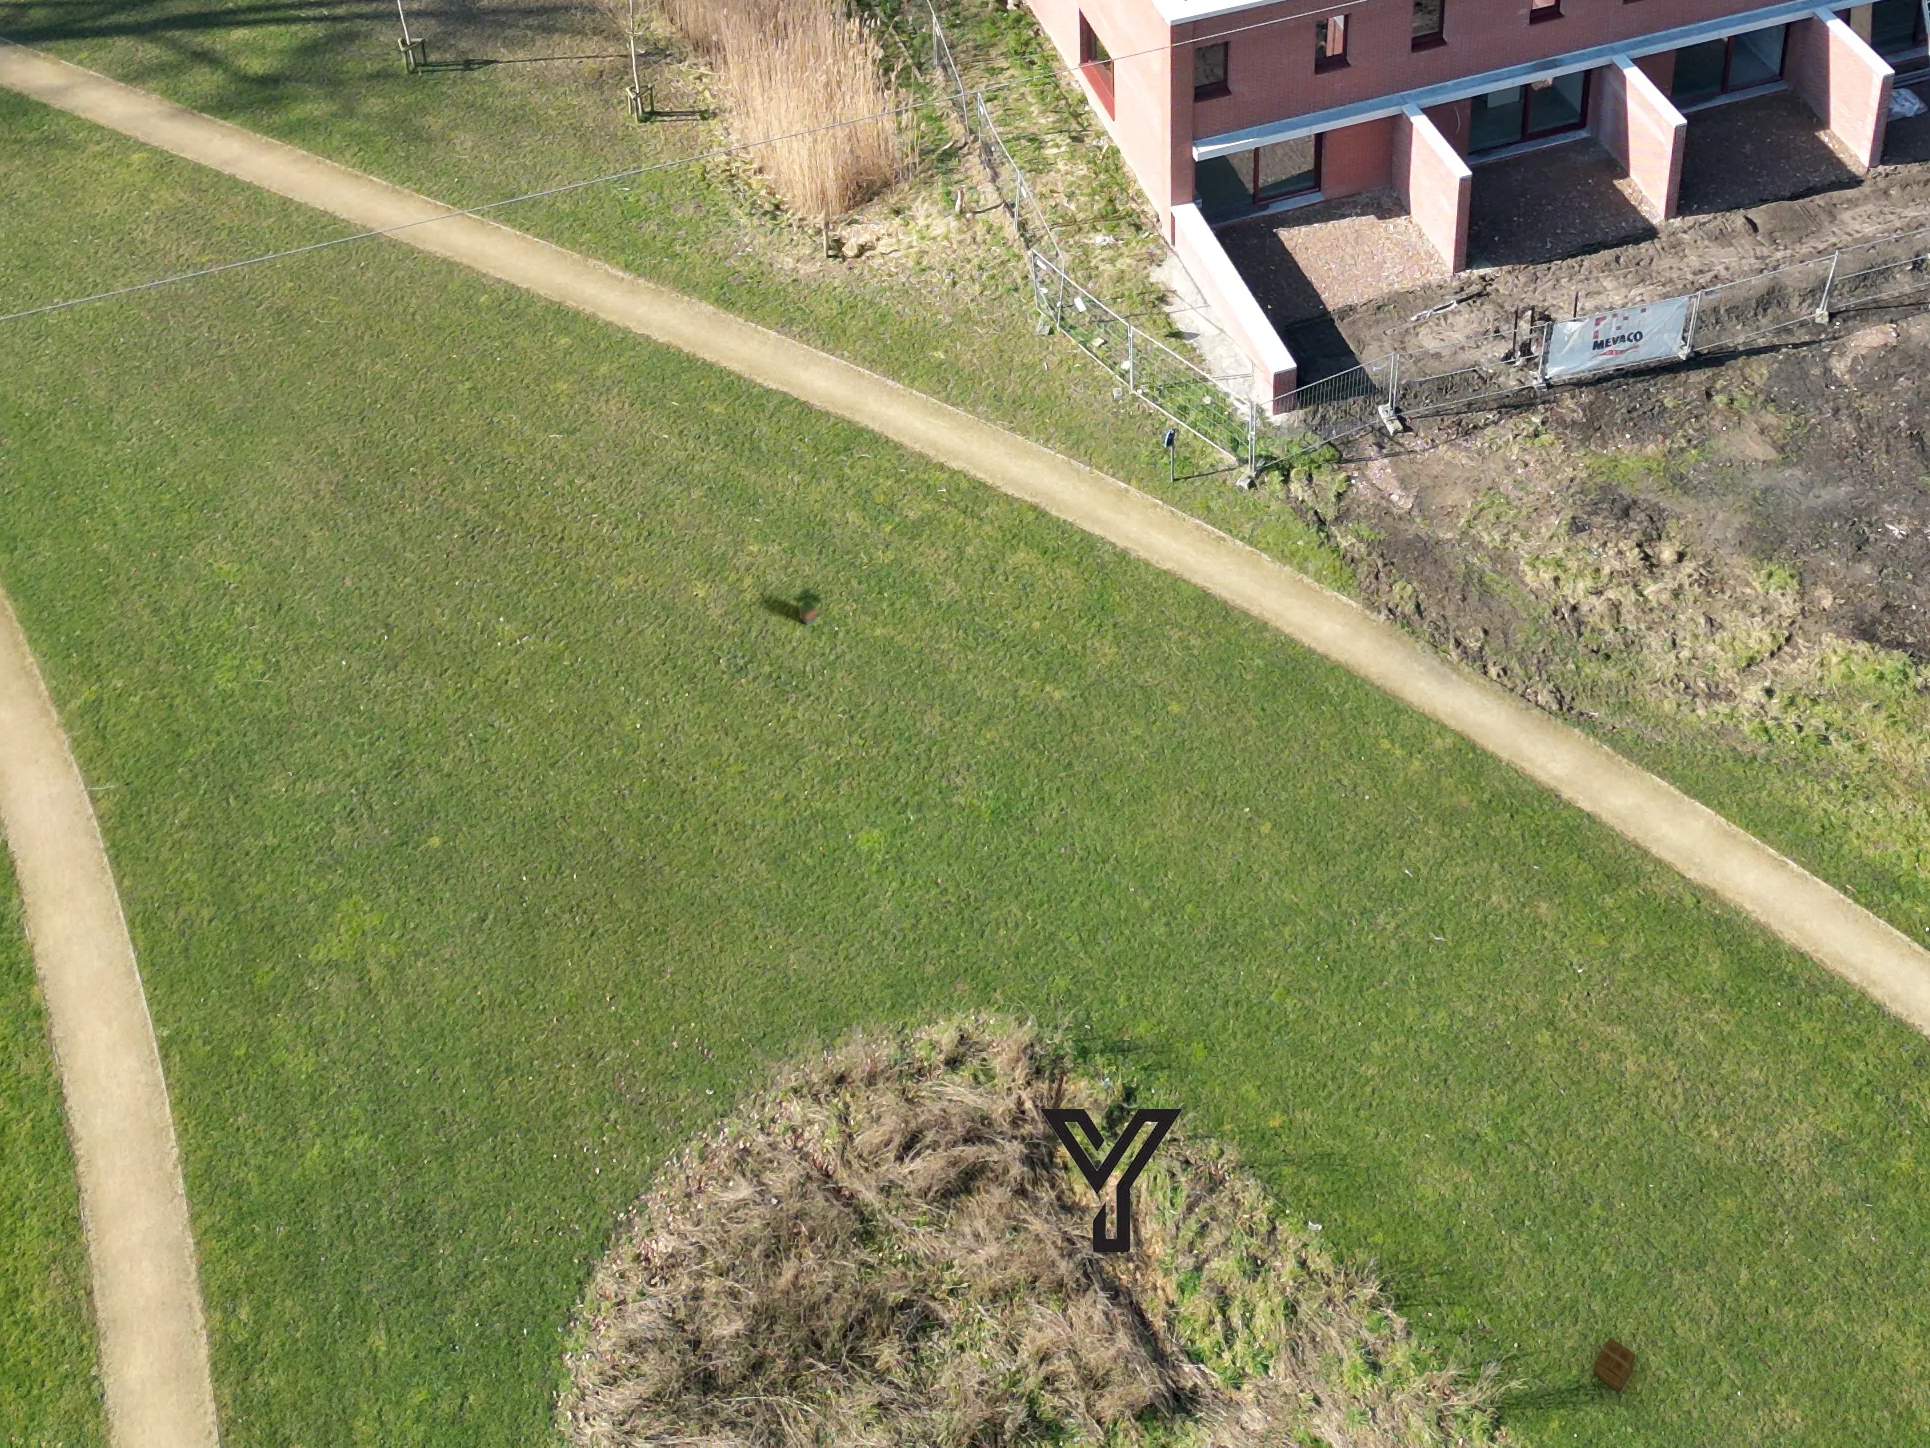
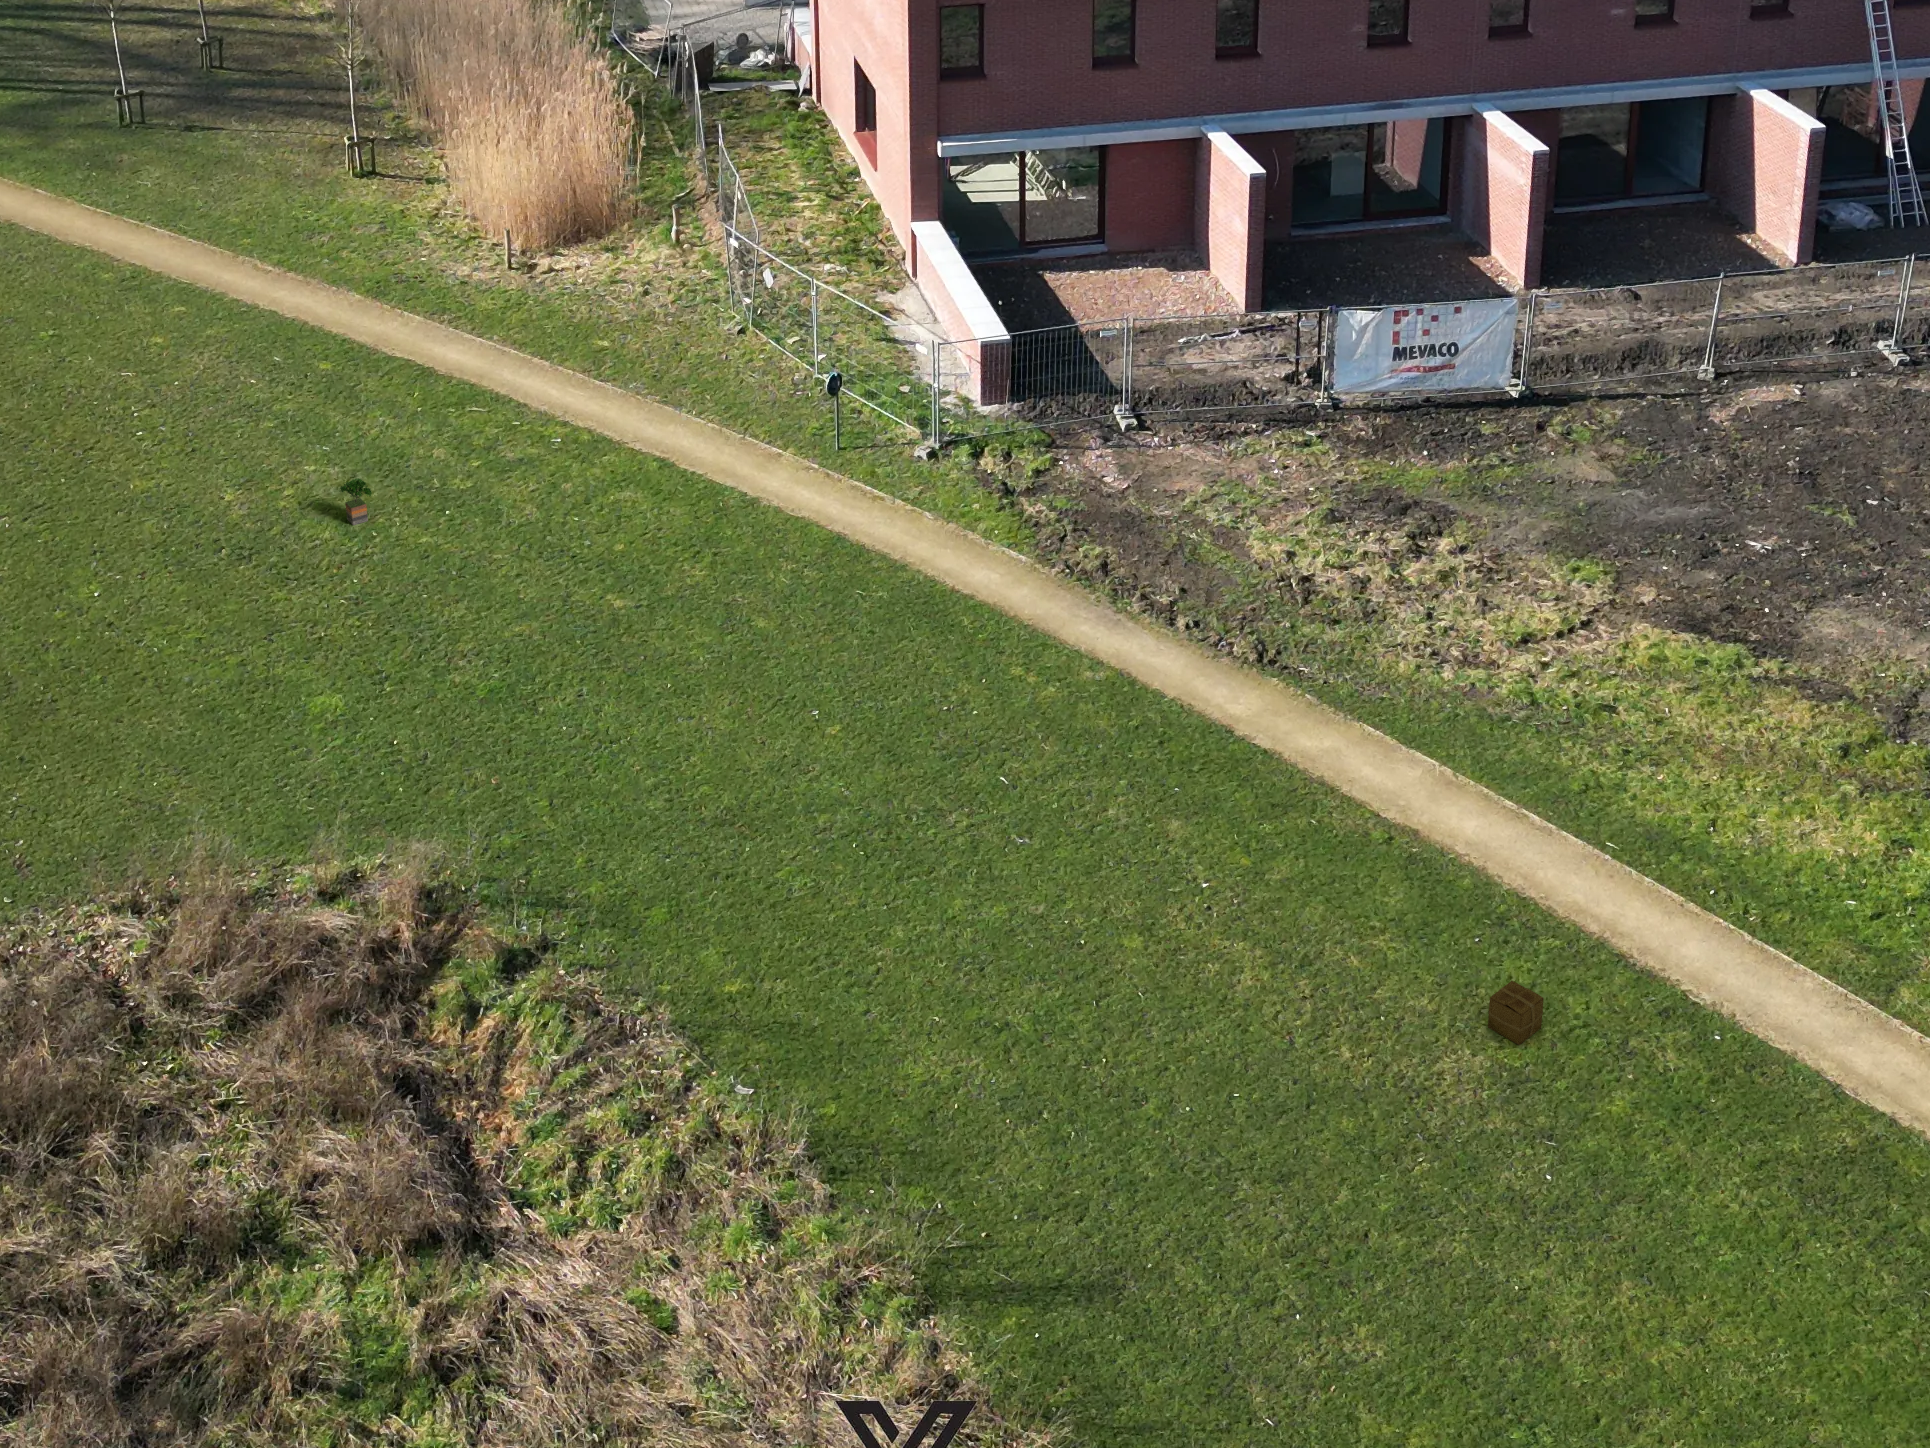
cardboard box: present [1594,1337,1635,1393] -> present [1488,981,1544,1045]

